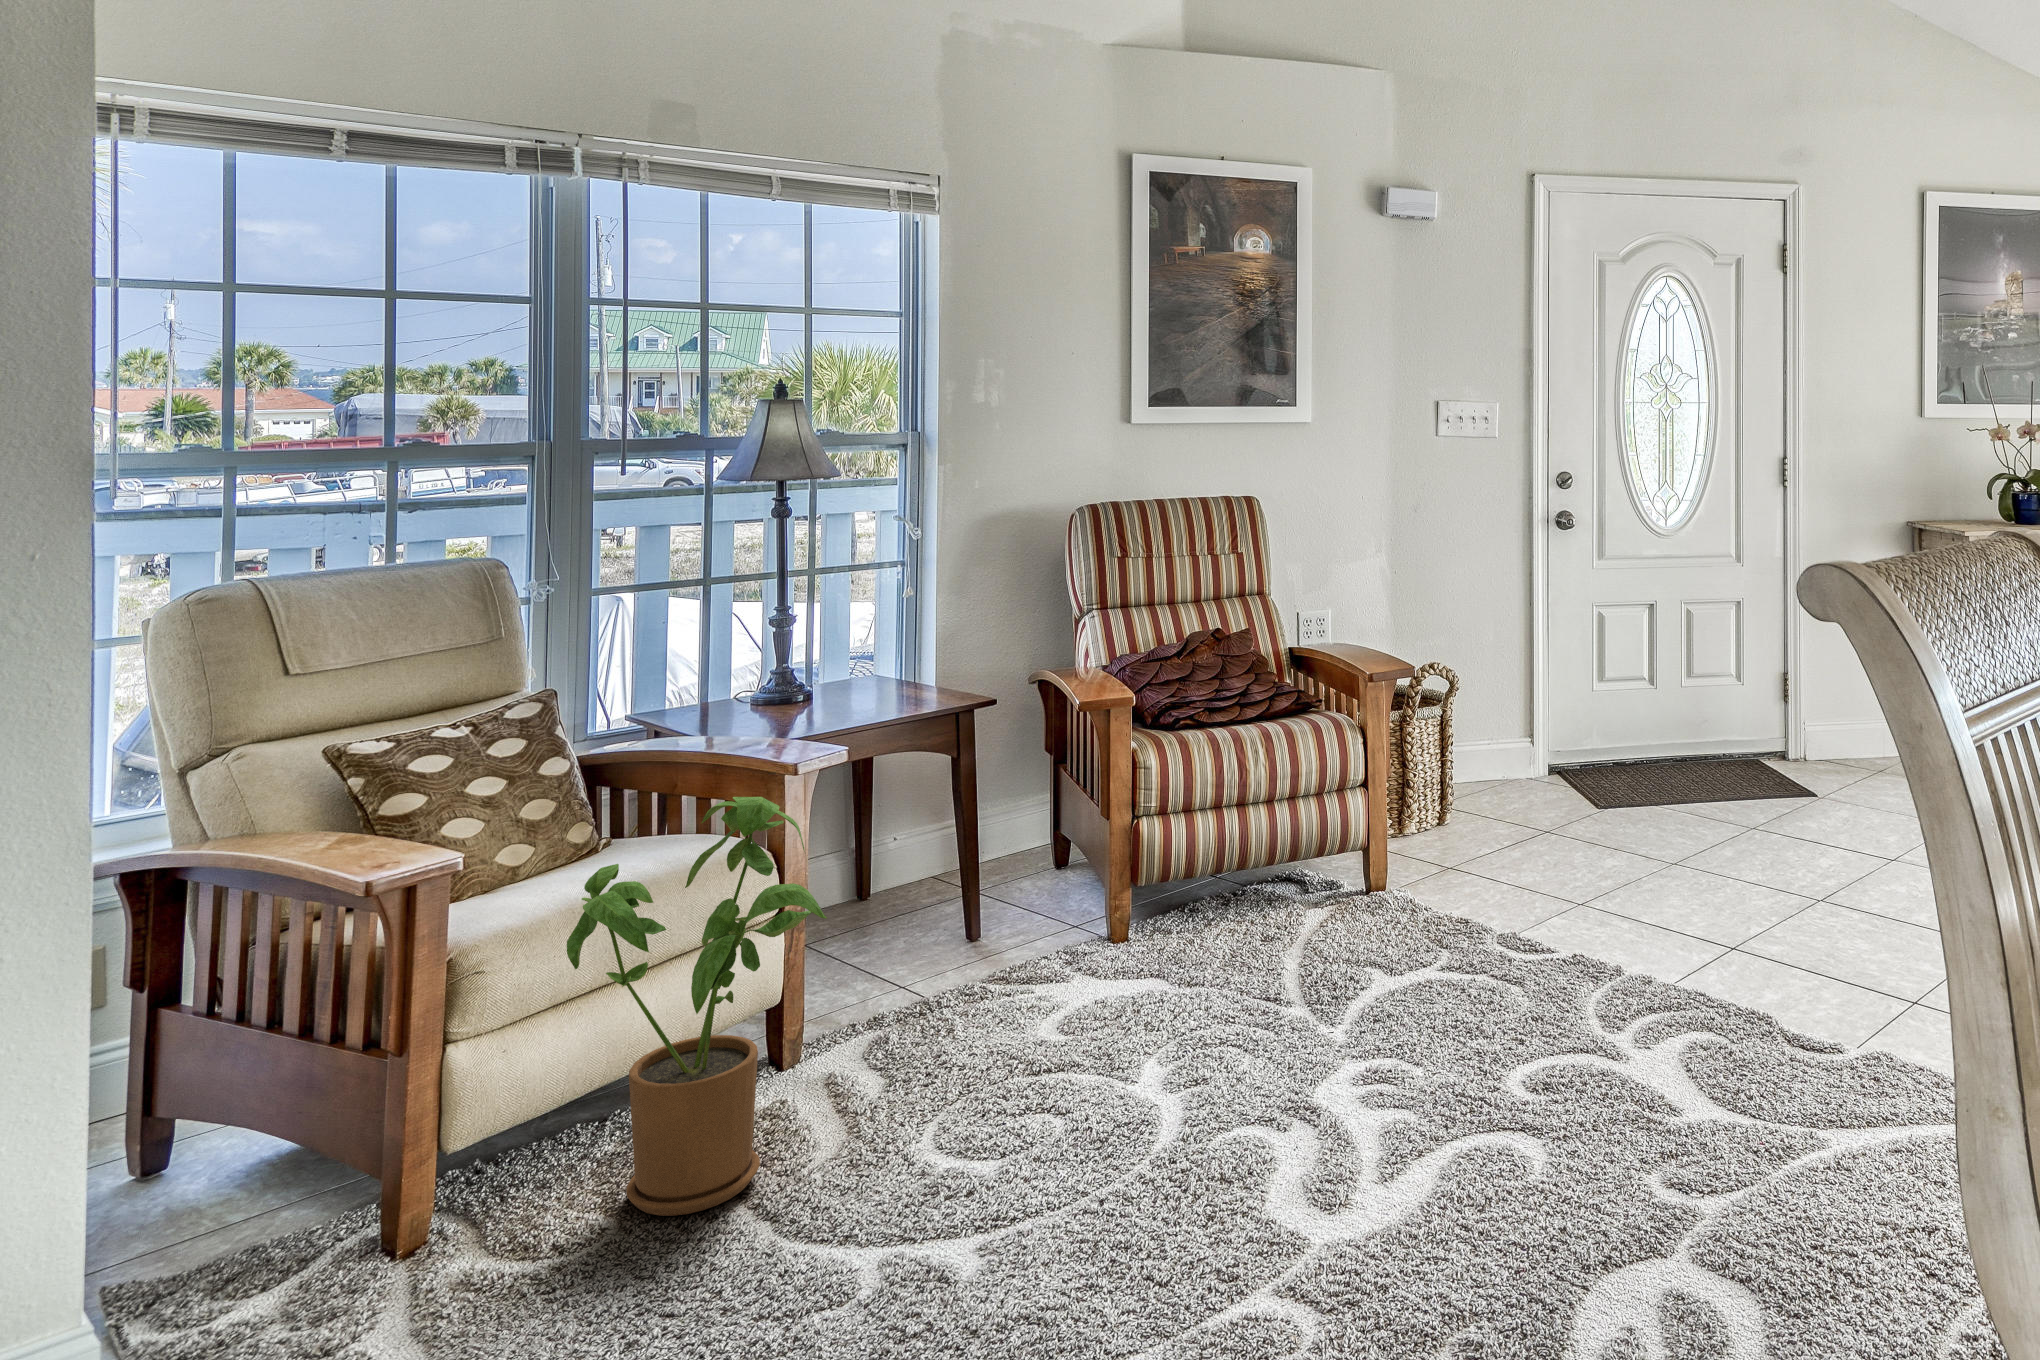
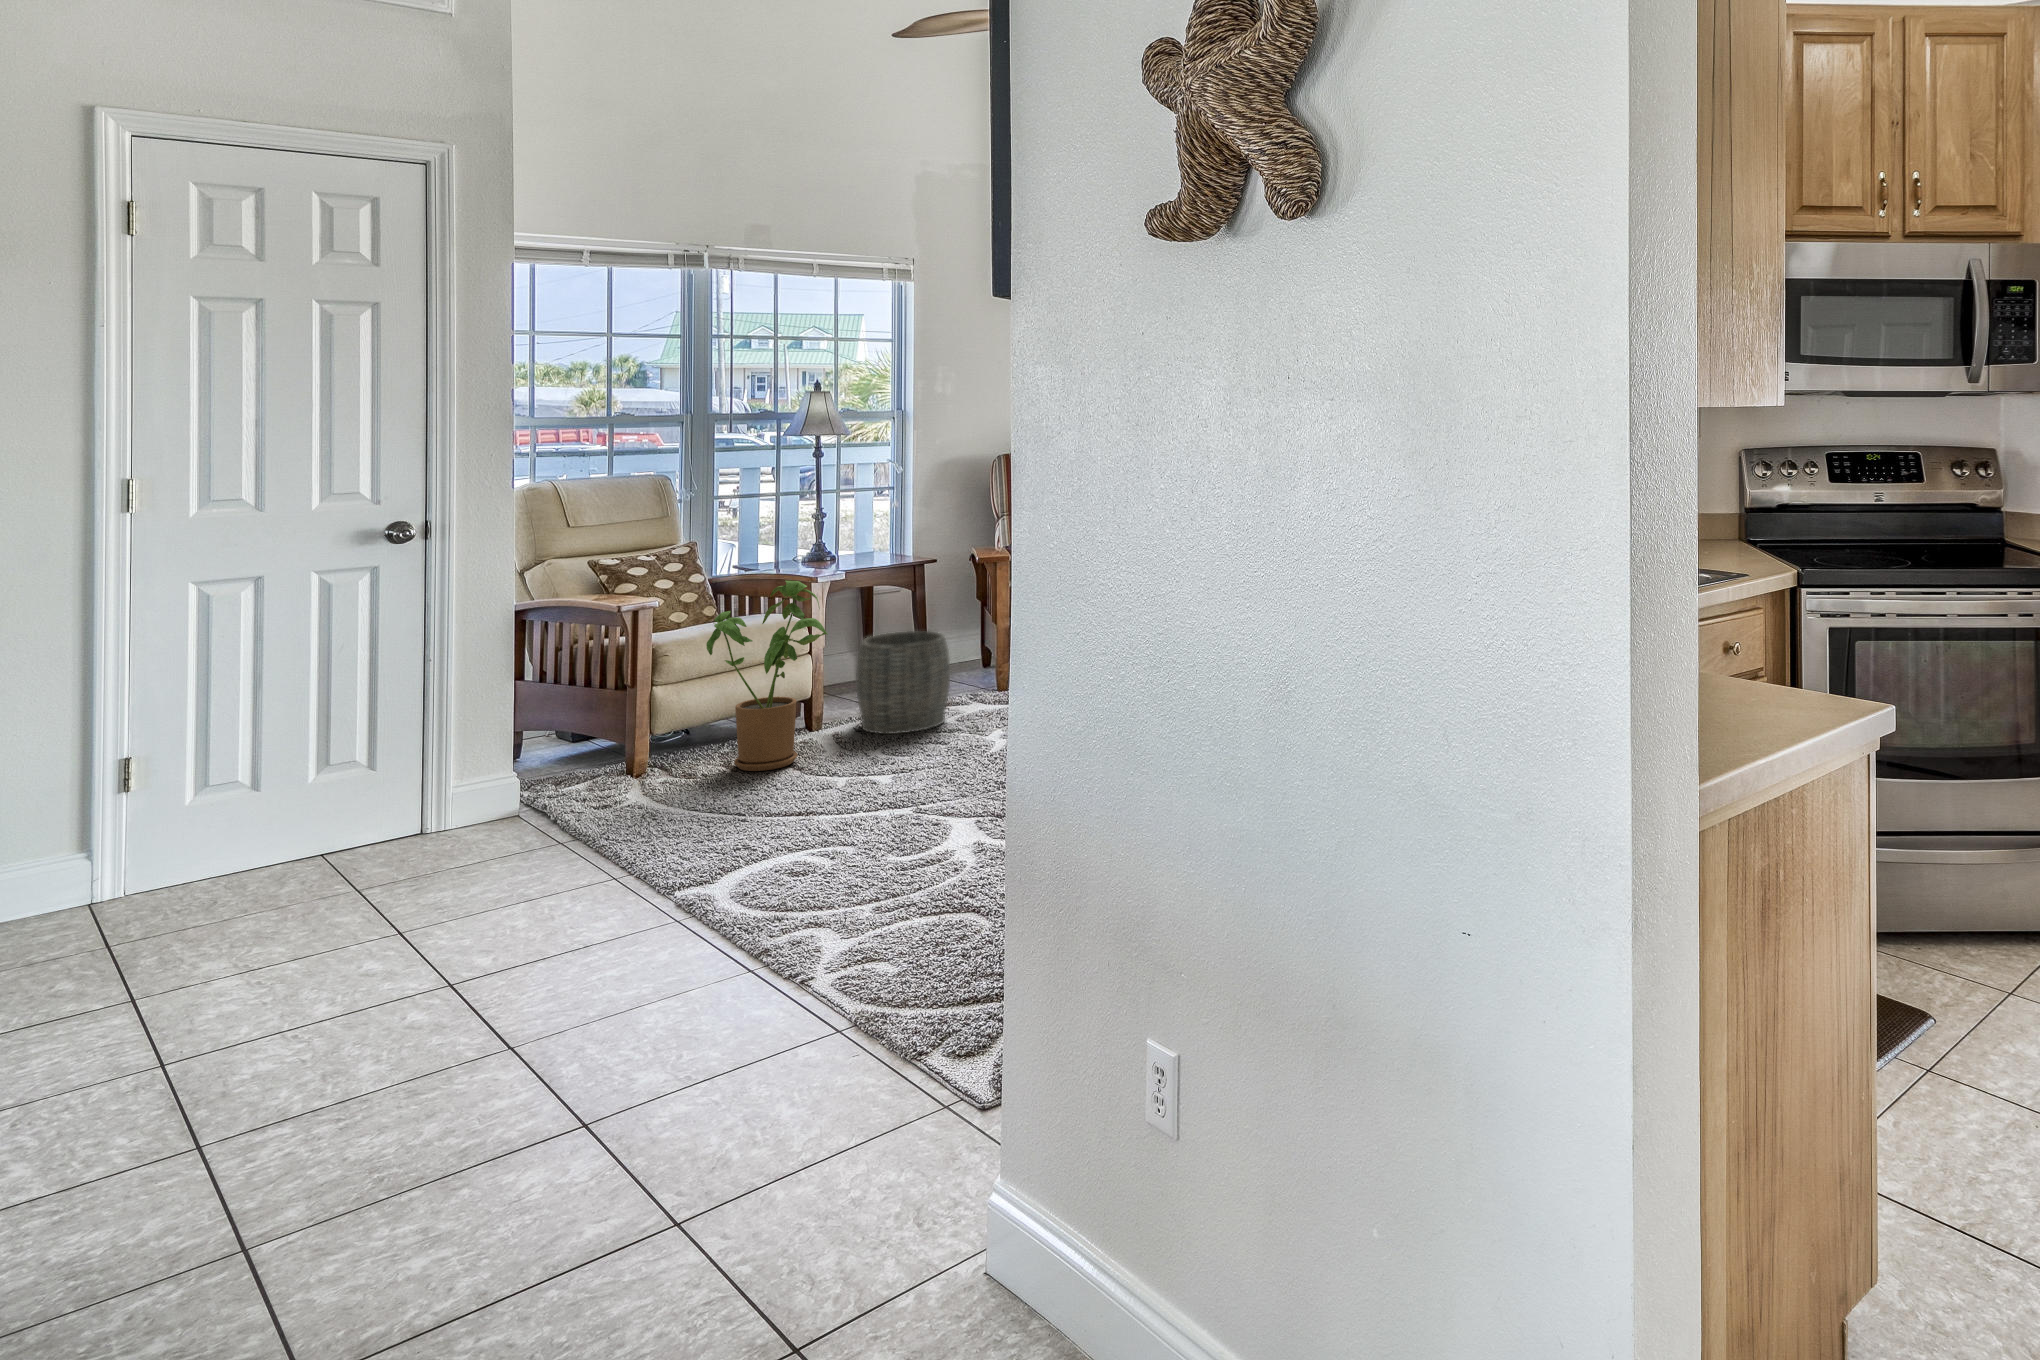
woven basket: none [865,850,1039,1069] -> present [856,631,950,734]

